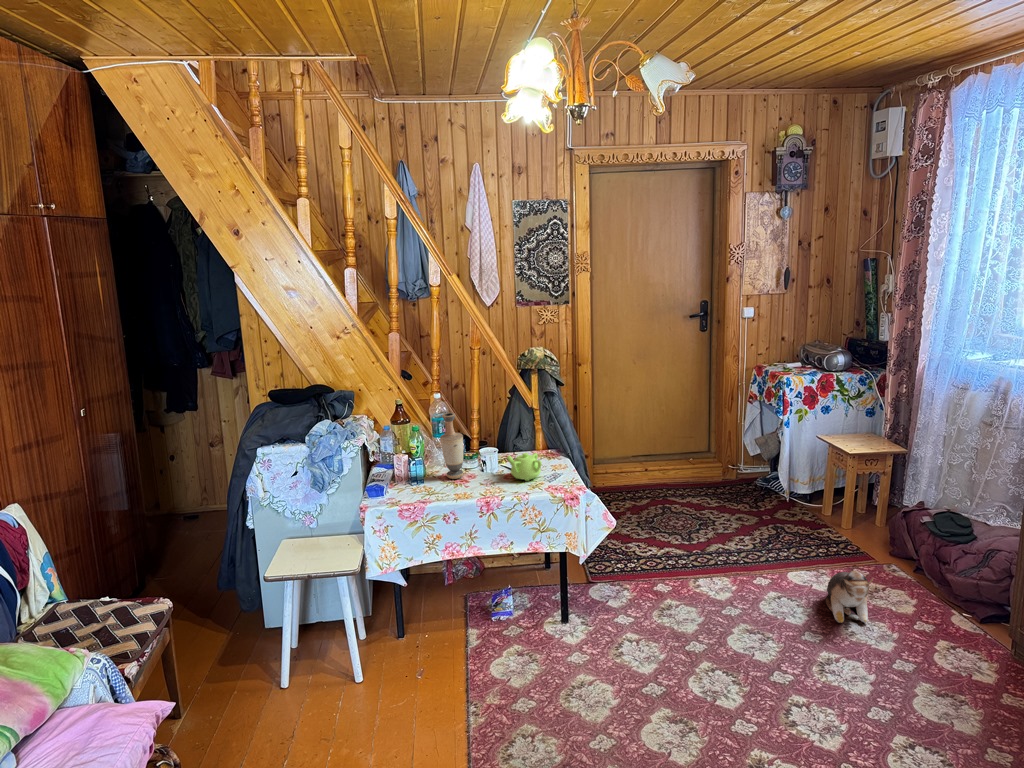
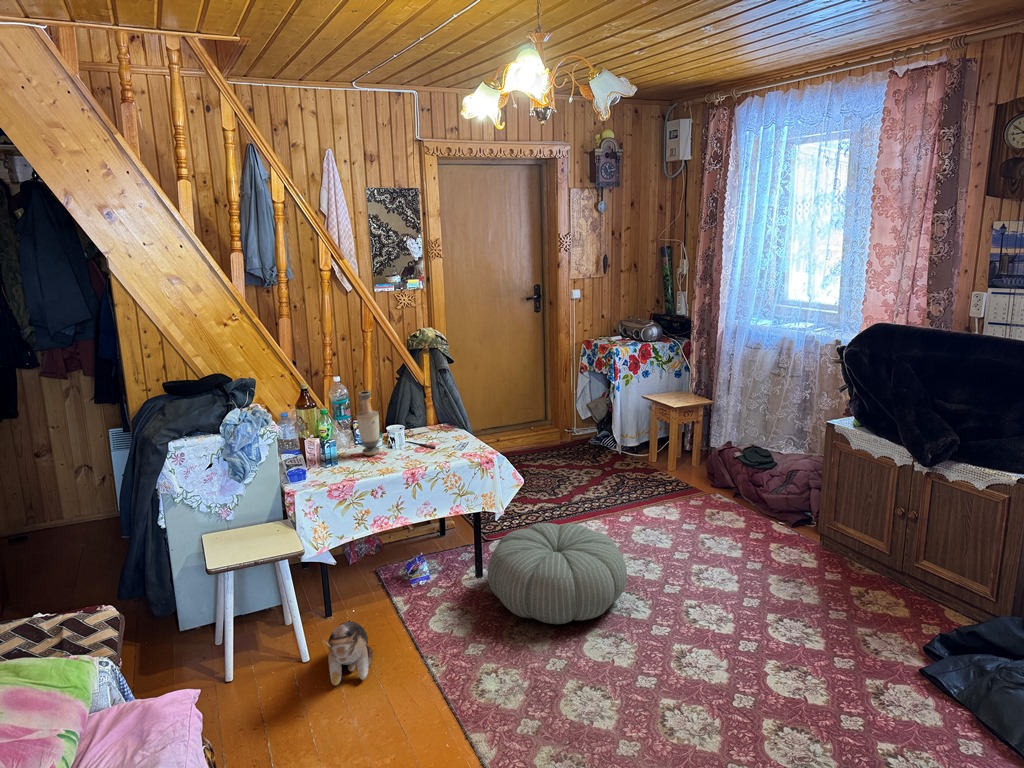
teapot: present [507,453,542,481] -> none [419,424,457,450]
plush toy: present [826,570,873,623] -> present [322,621,373,686]
pouf: none [561,574,720,695] -> present [488,523,627,624]

